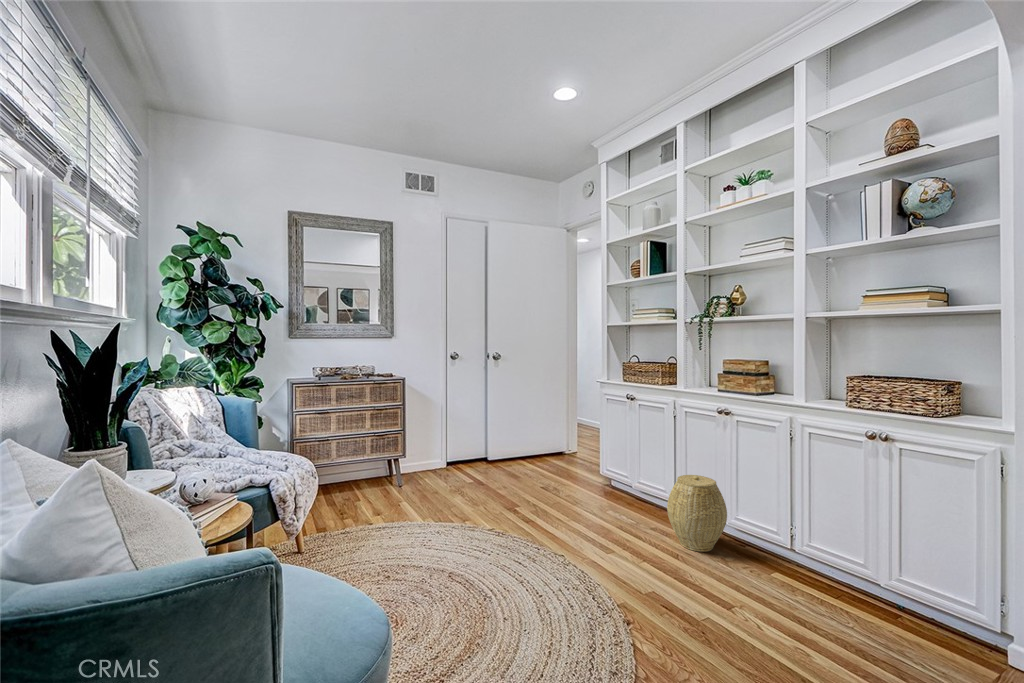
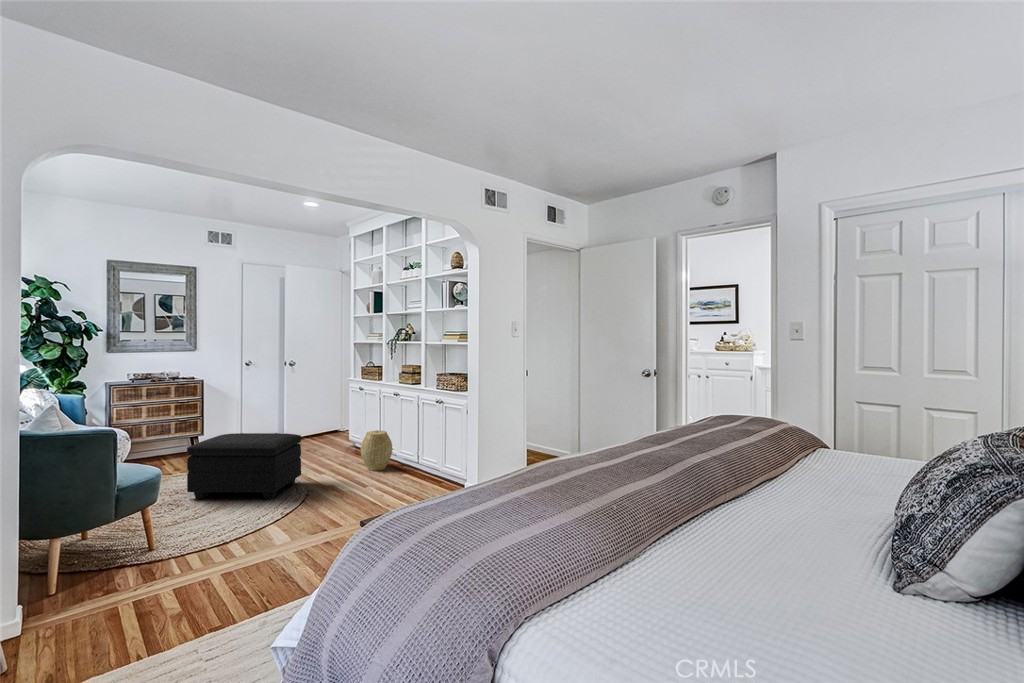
footstool: none [411,475,589,627] -> present [187,433,301,499]

